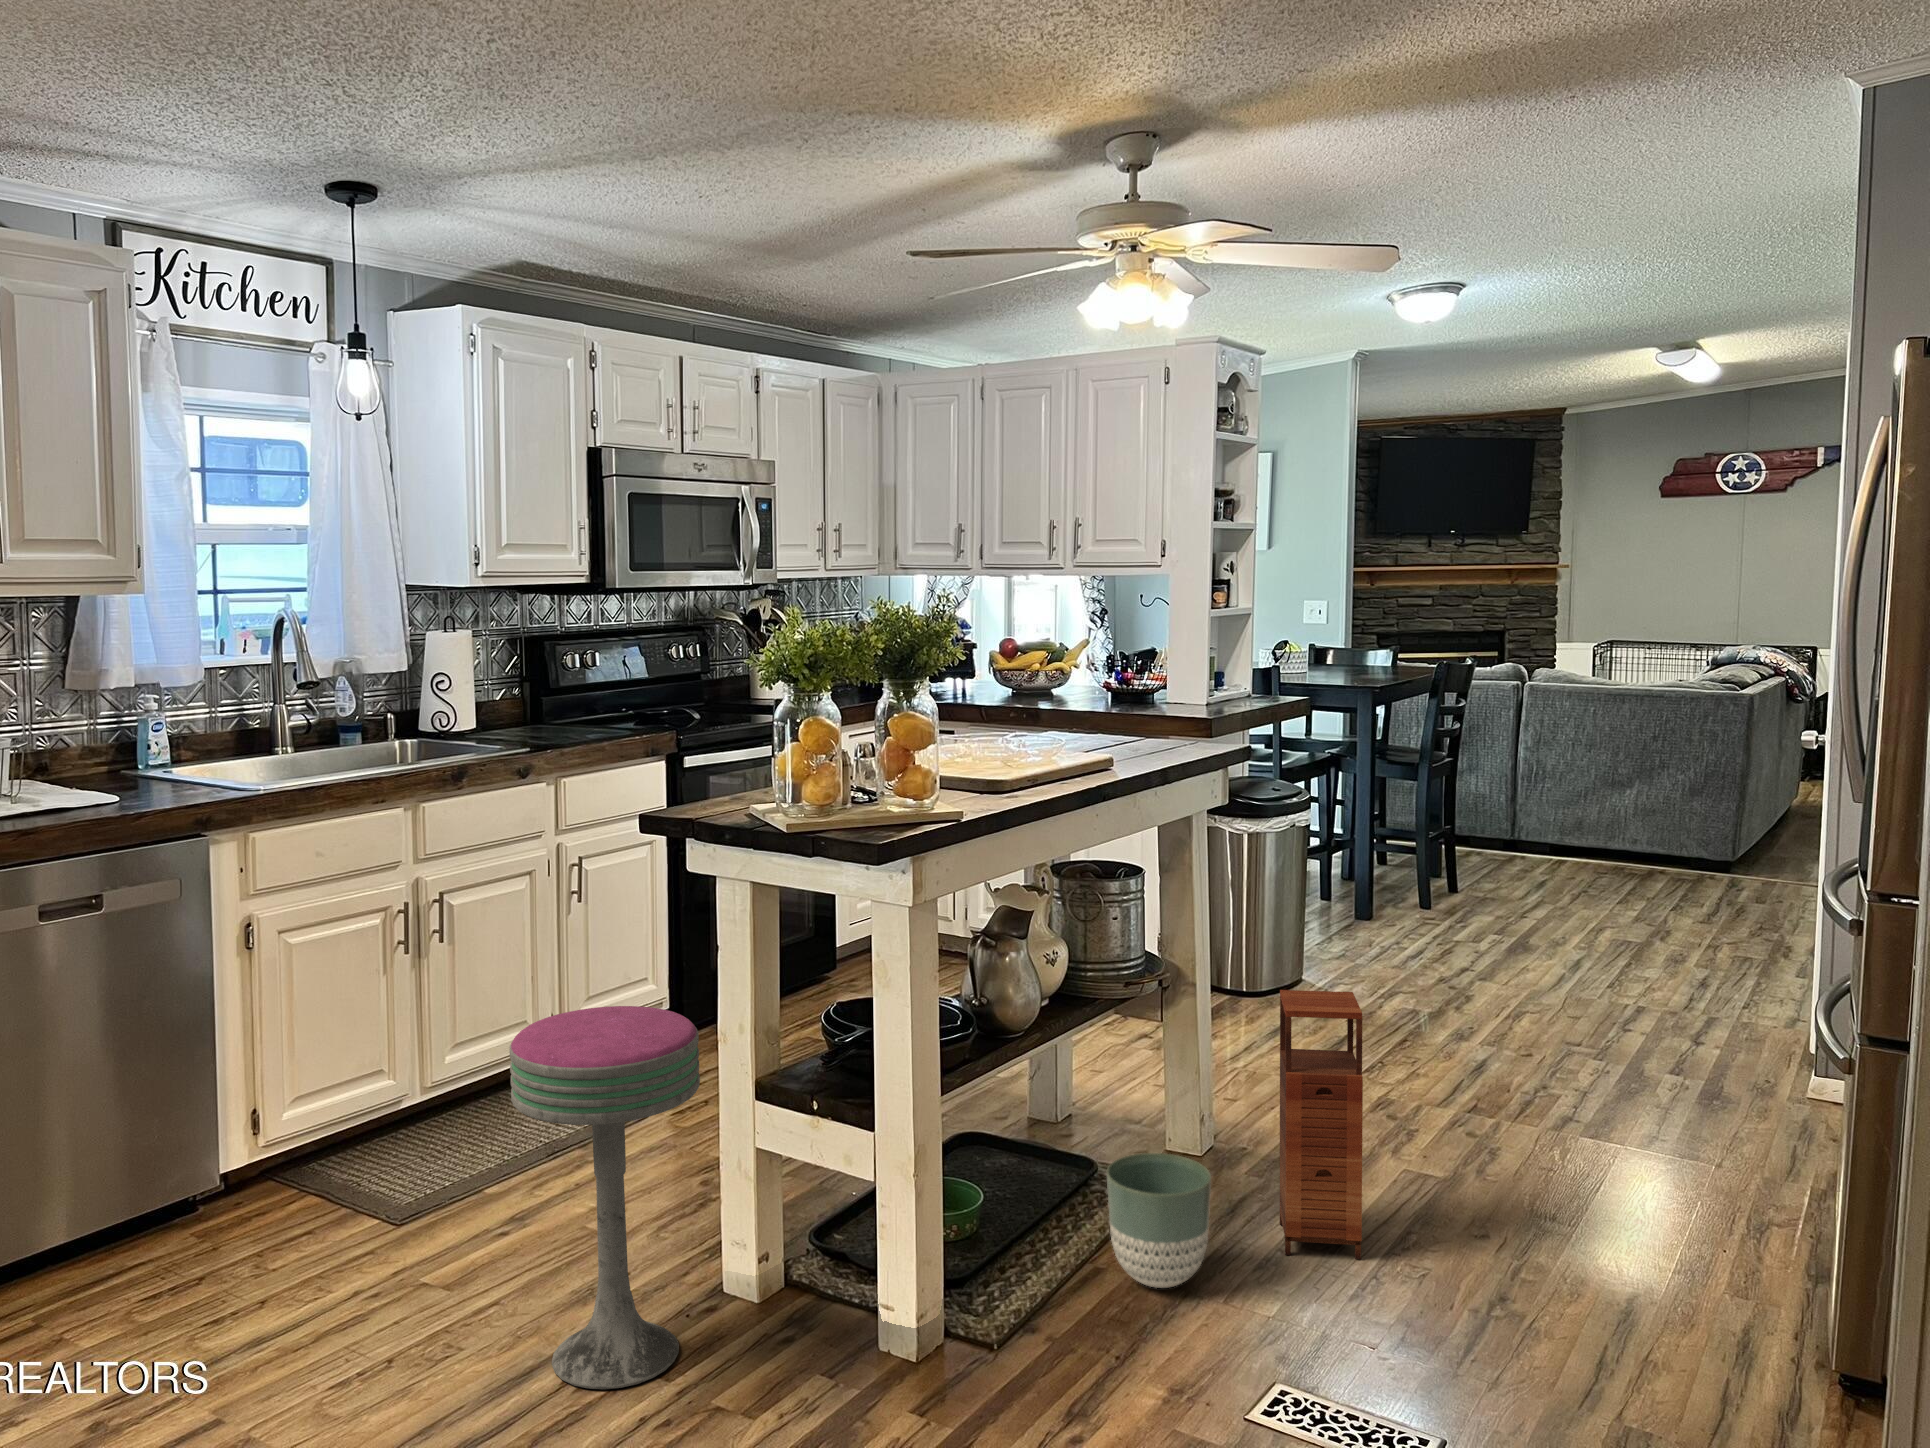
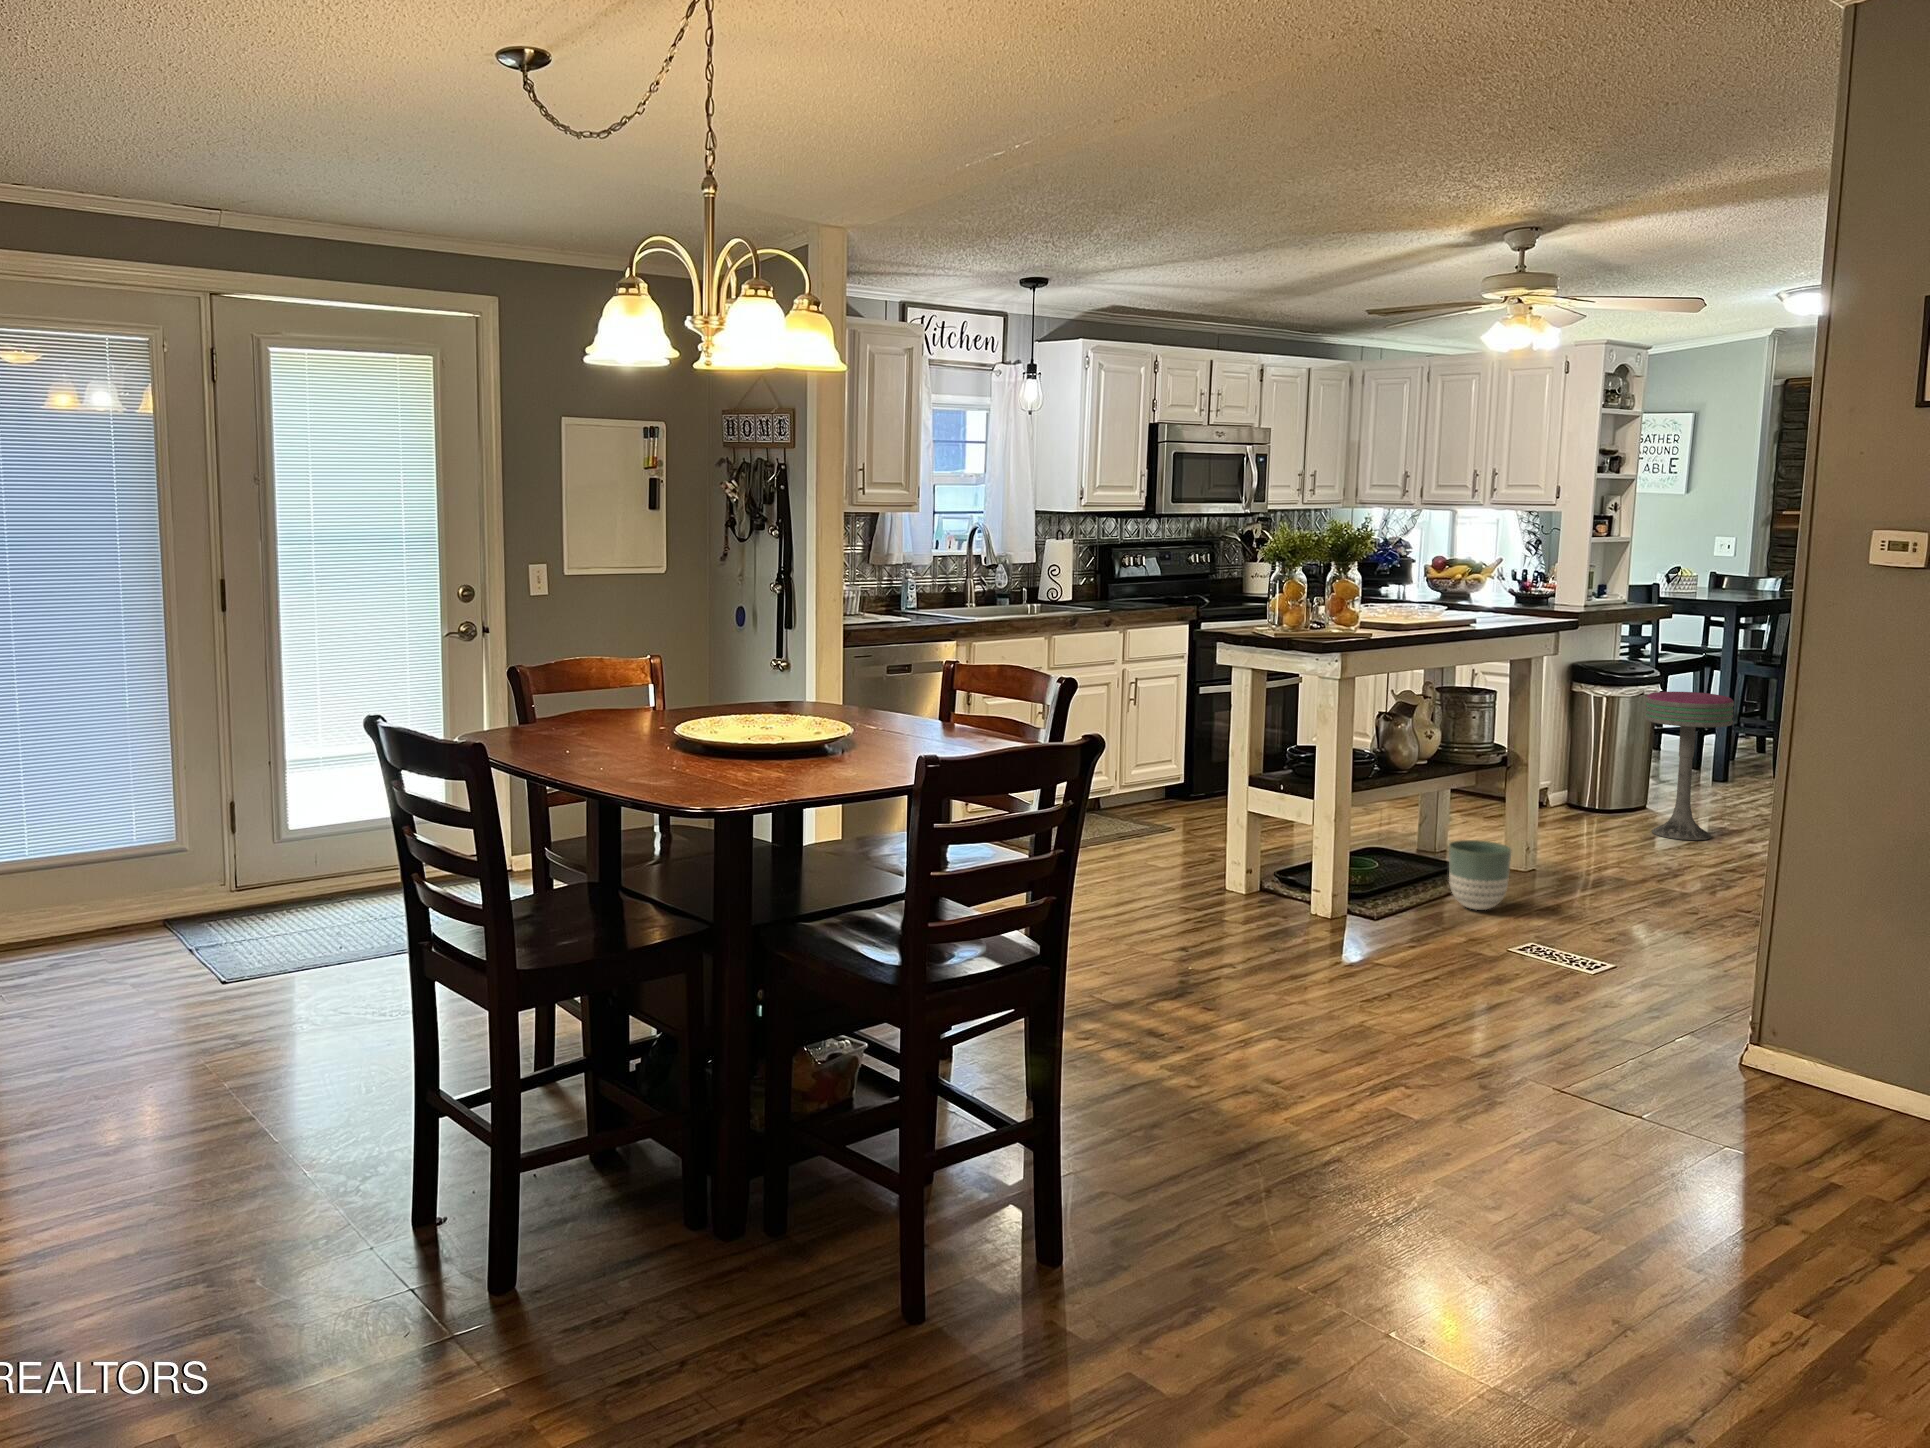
storage cabinet: present [1280,990,1363,1259] -> none [1560,757,1618,913]
bar stool: present [509,1006,700,1389] -> present [1645,692,1734,840]

